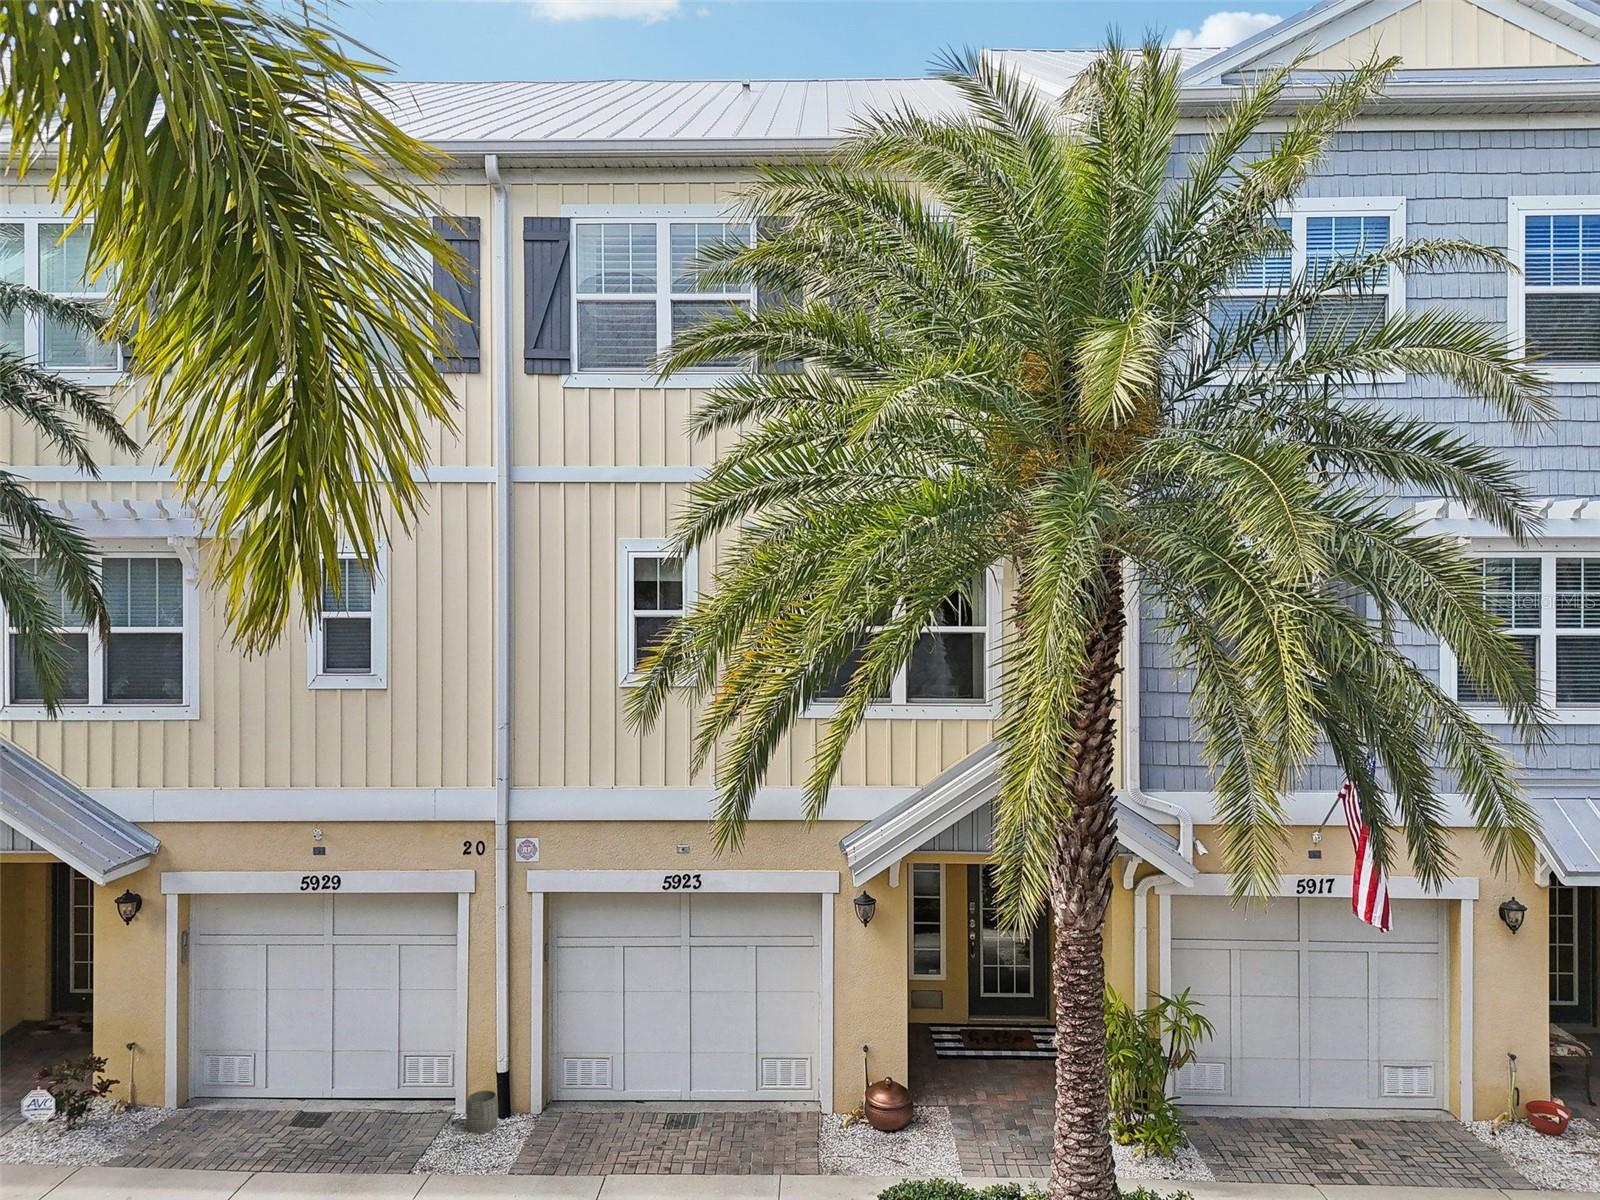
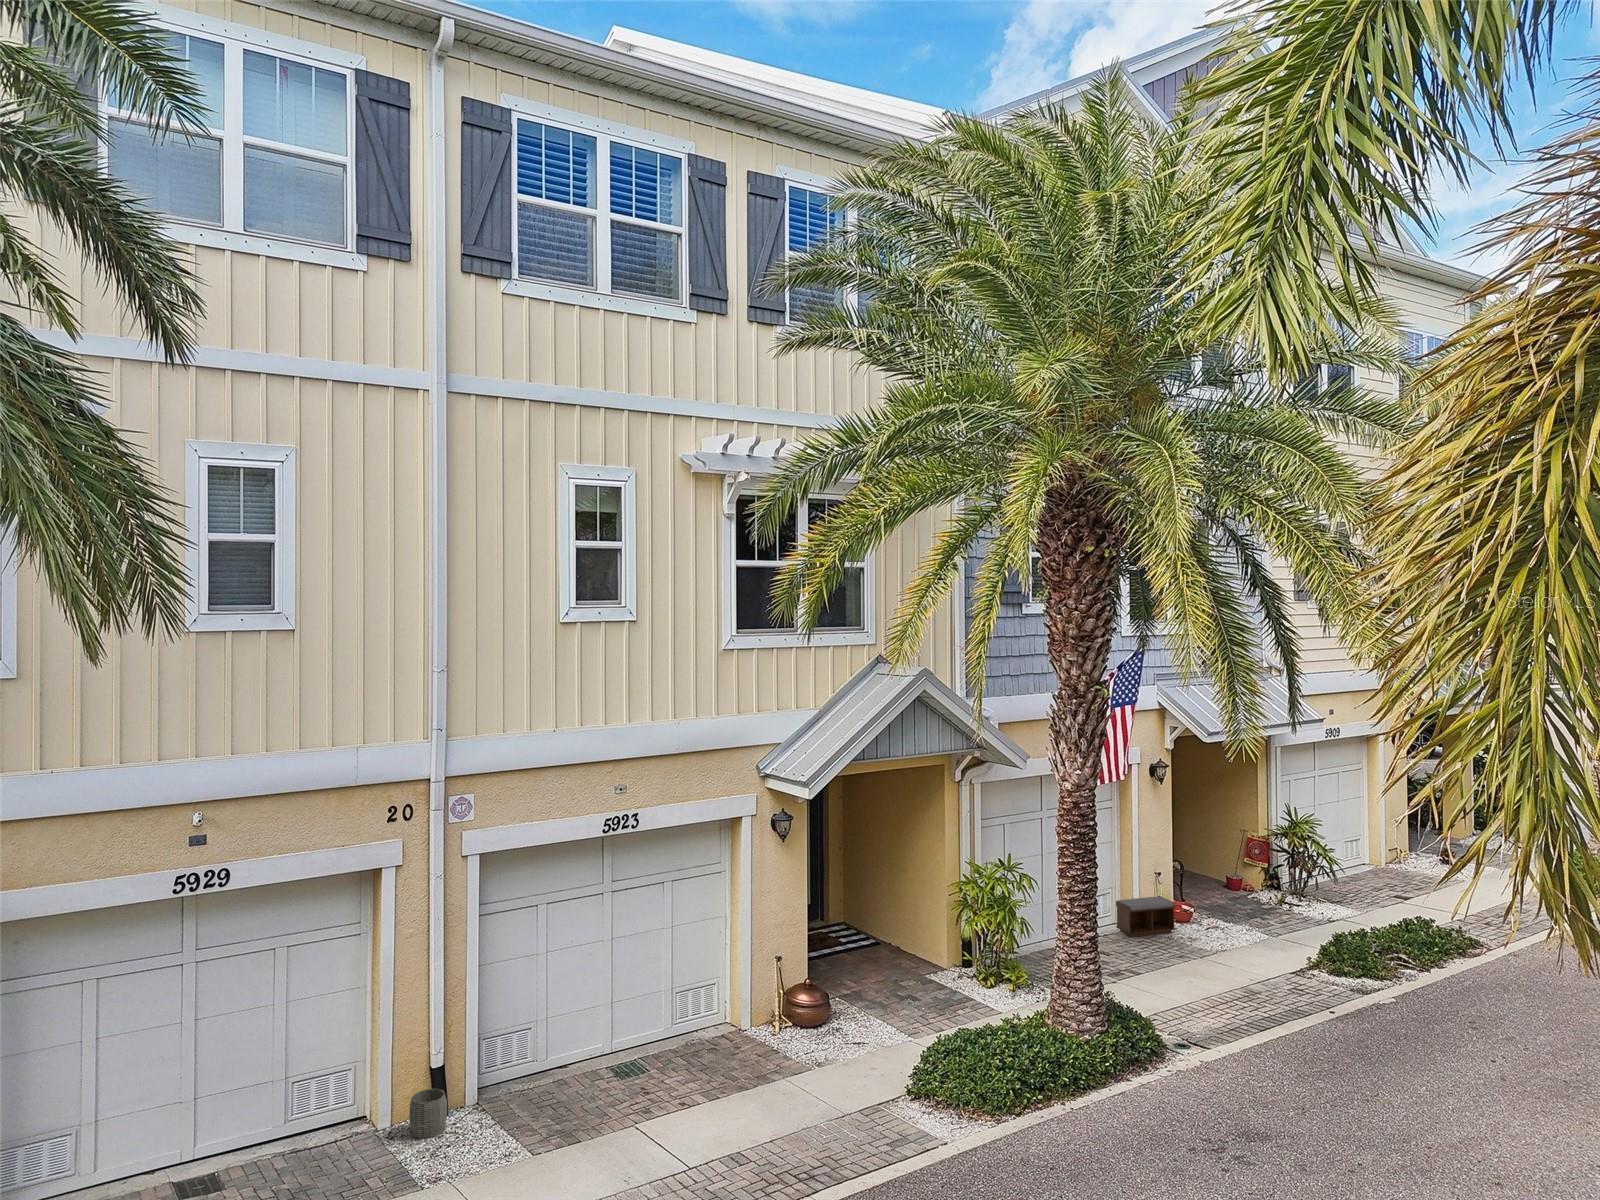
bench: none [1426,1071,1517,1136] -> present [1116,896,1175,937]

